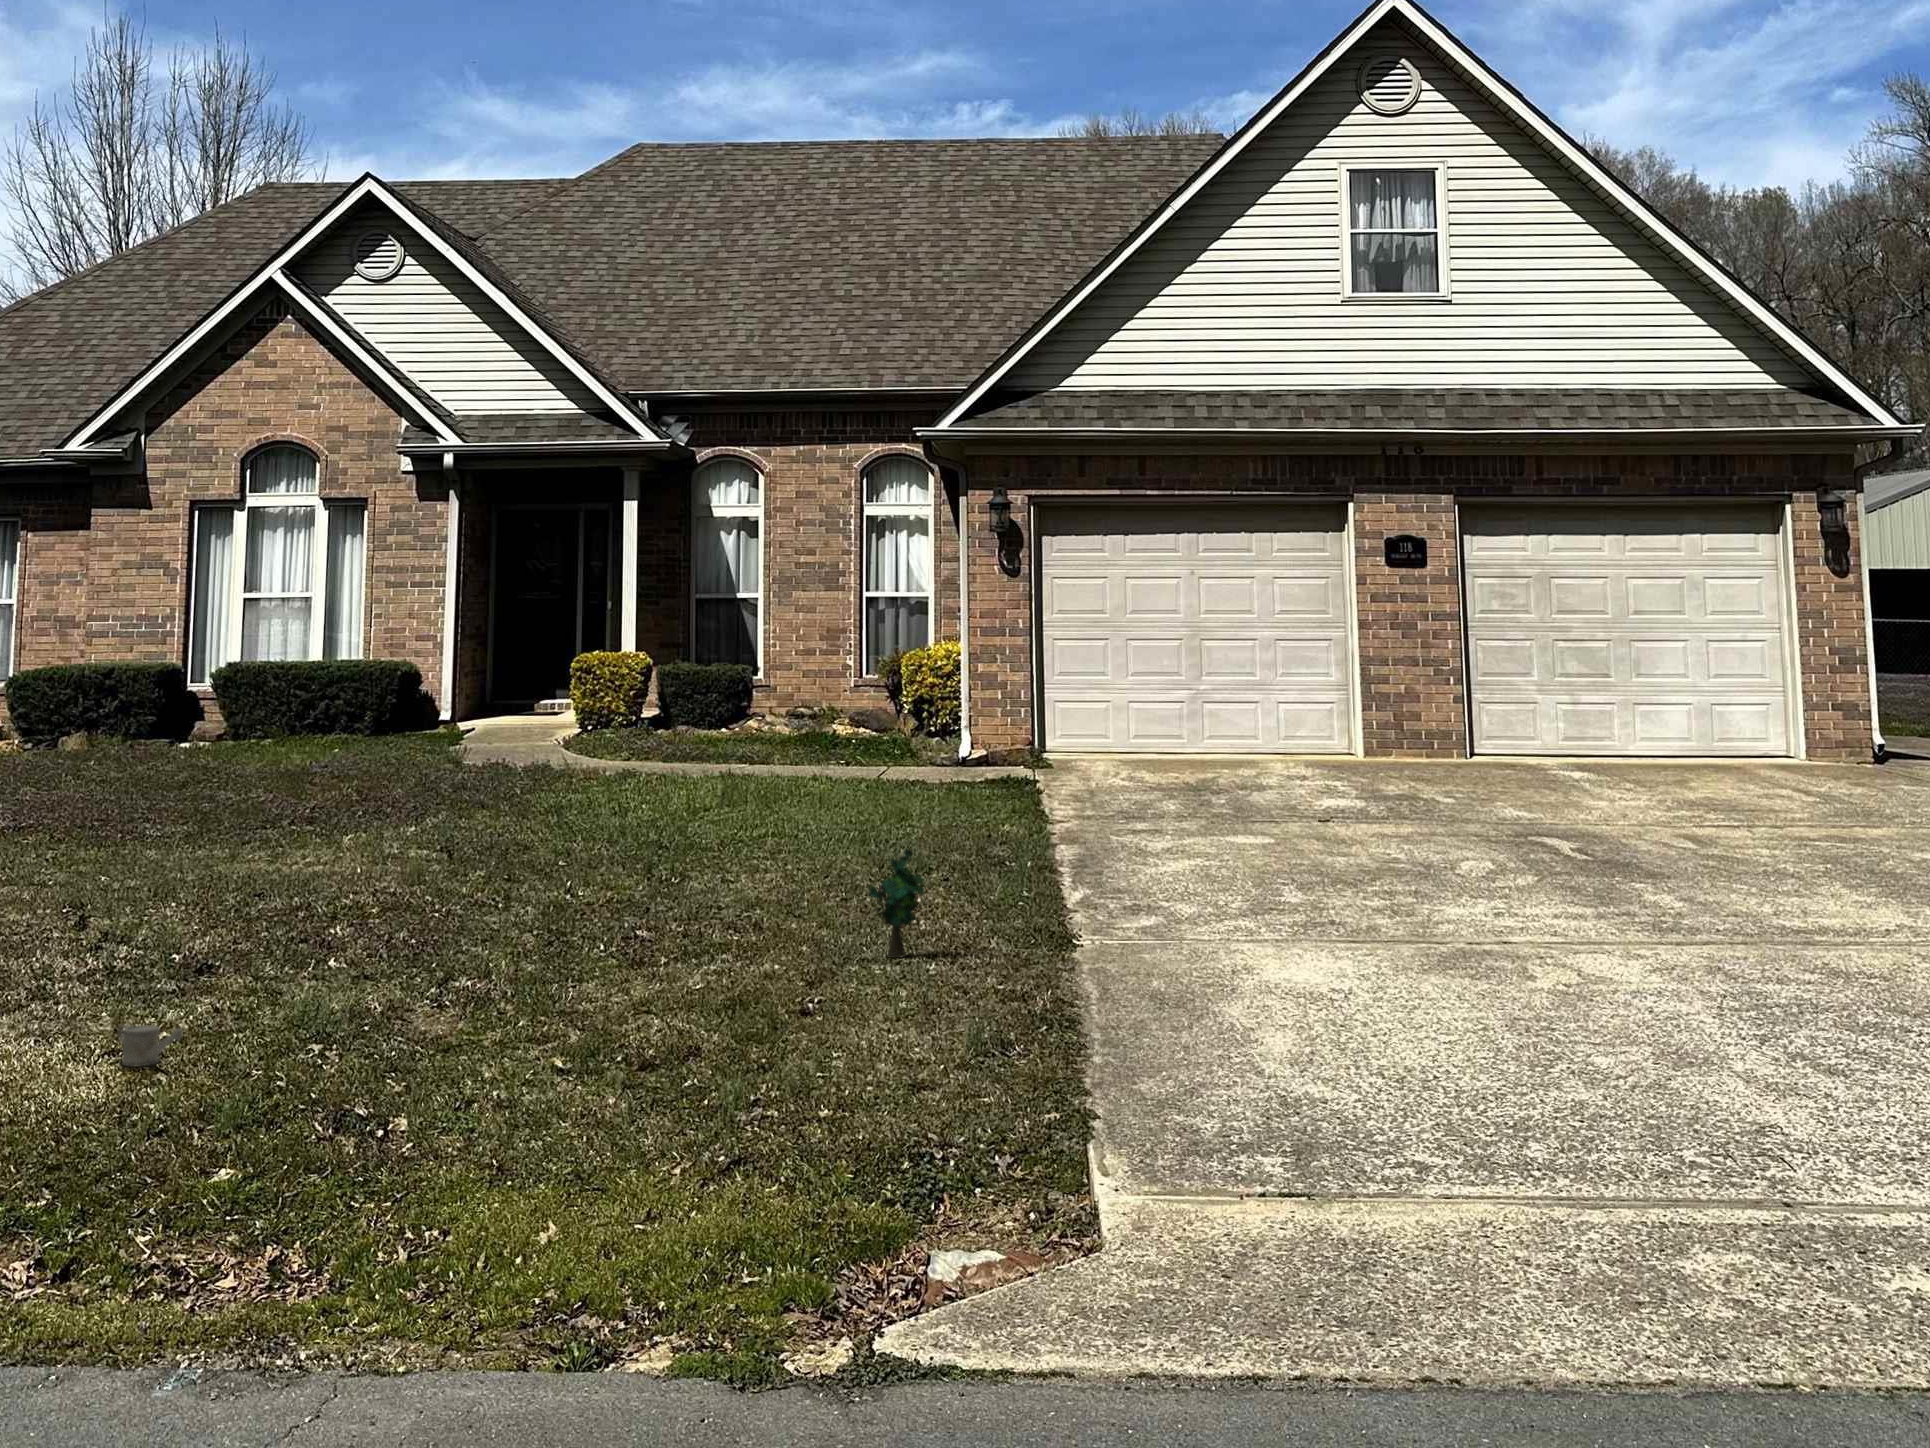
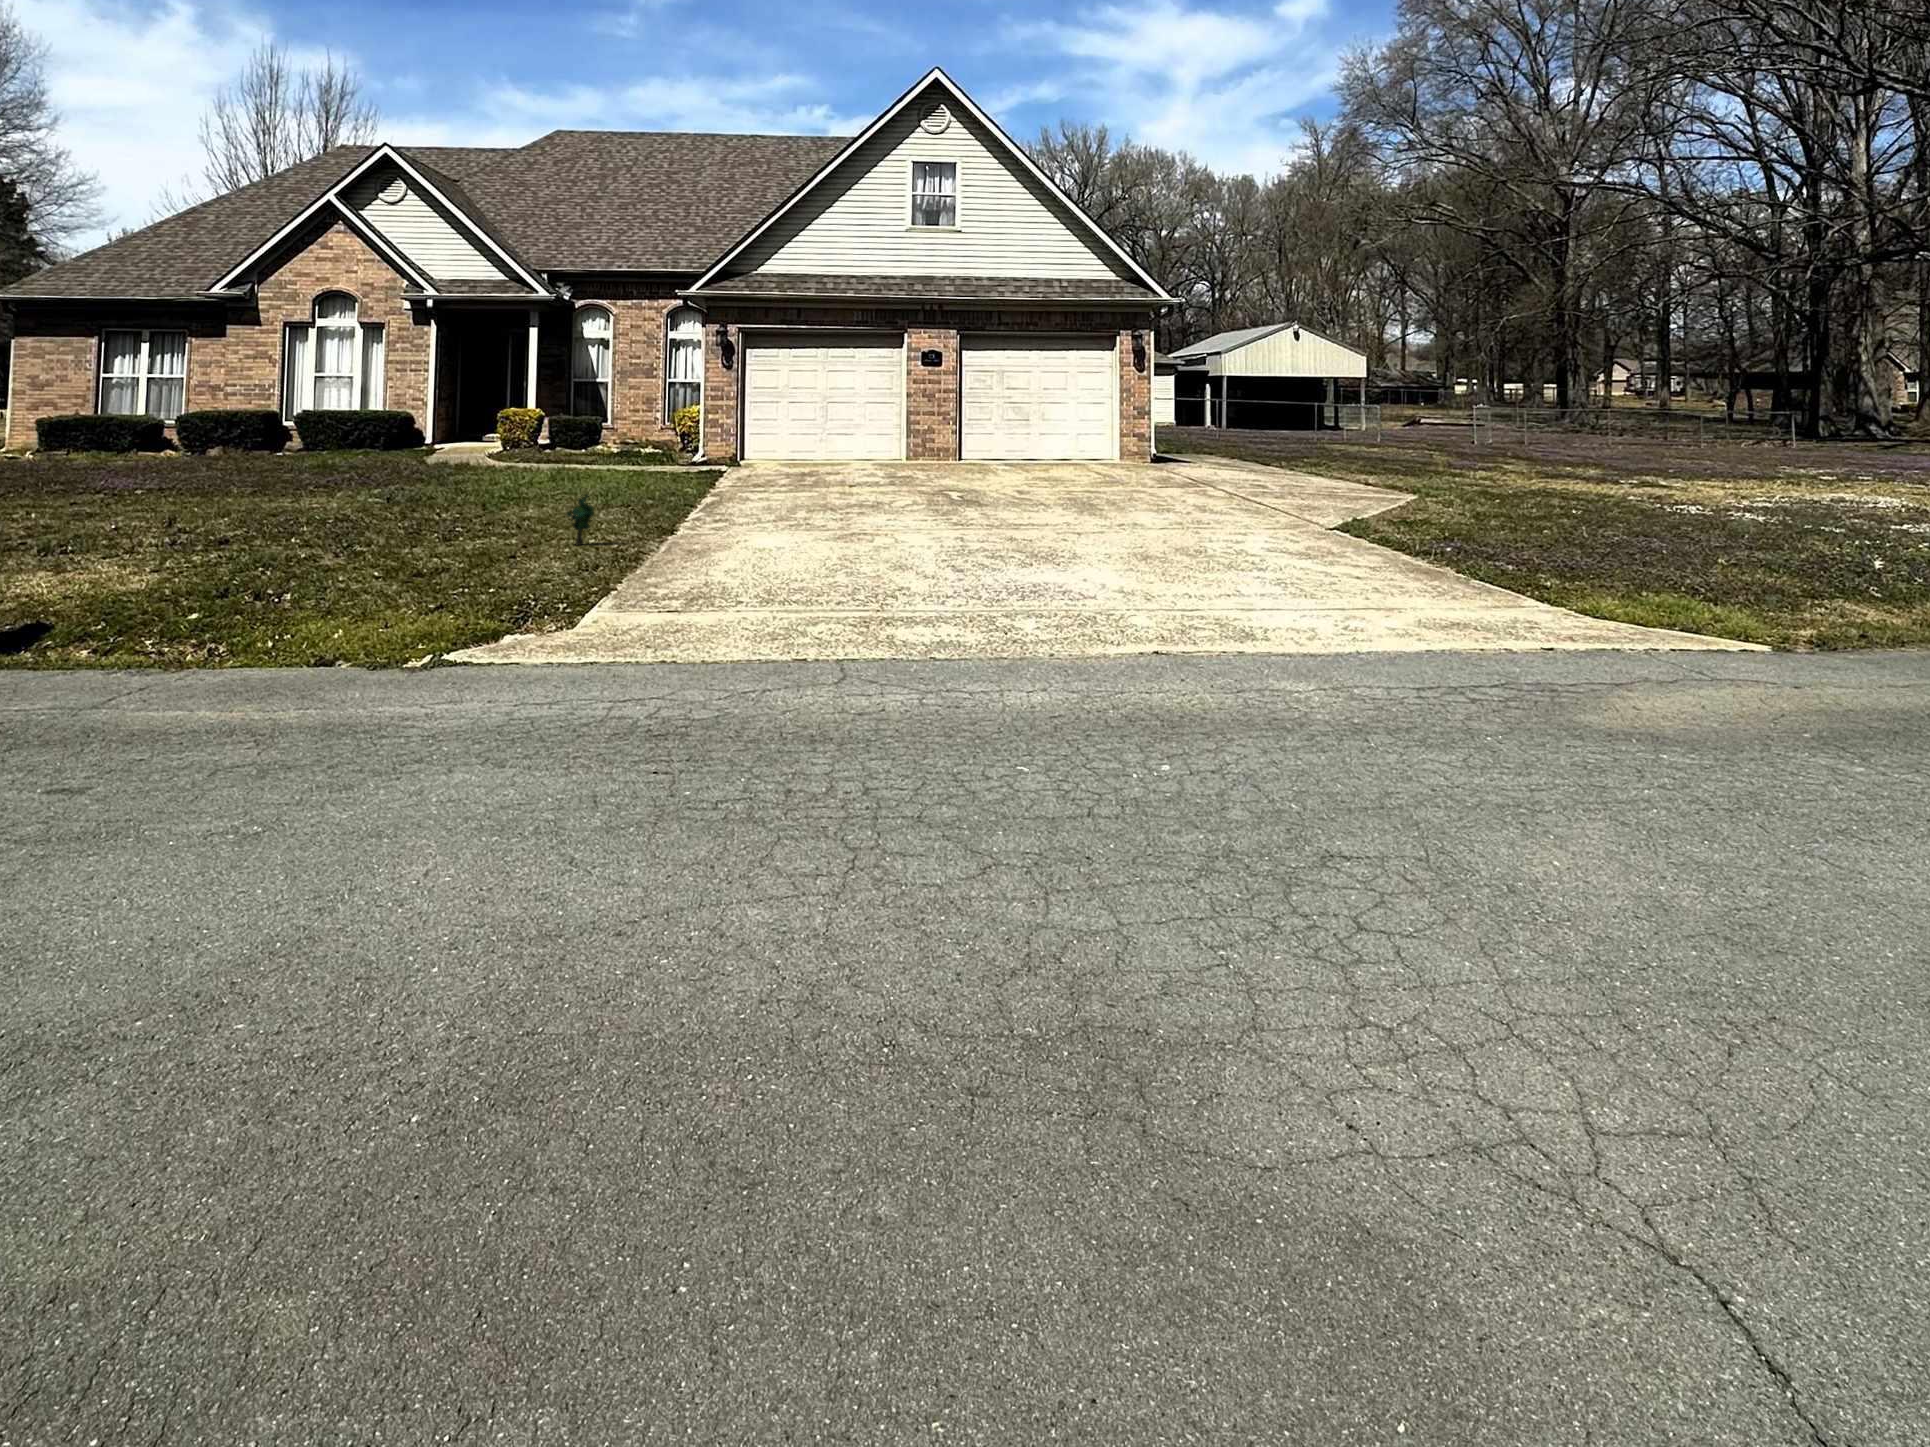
watering can: present [117,1025,183,1067] -> none [148,571,180,590]

